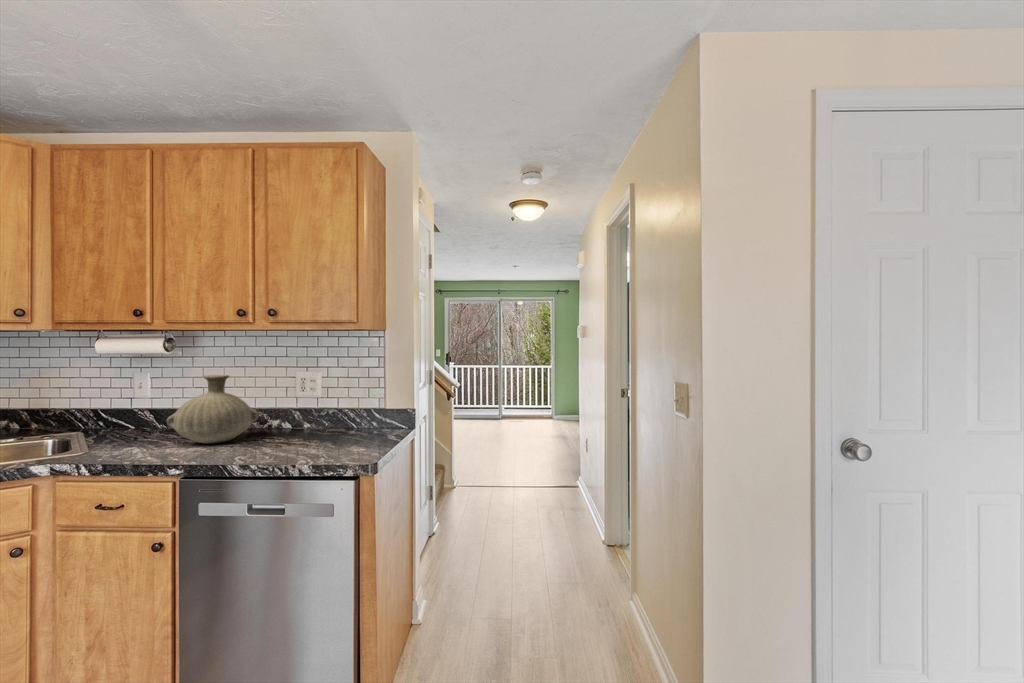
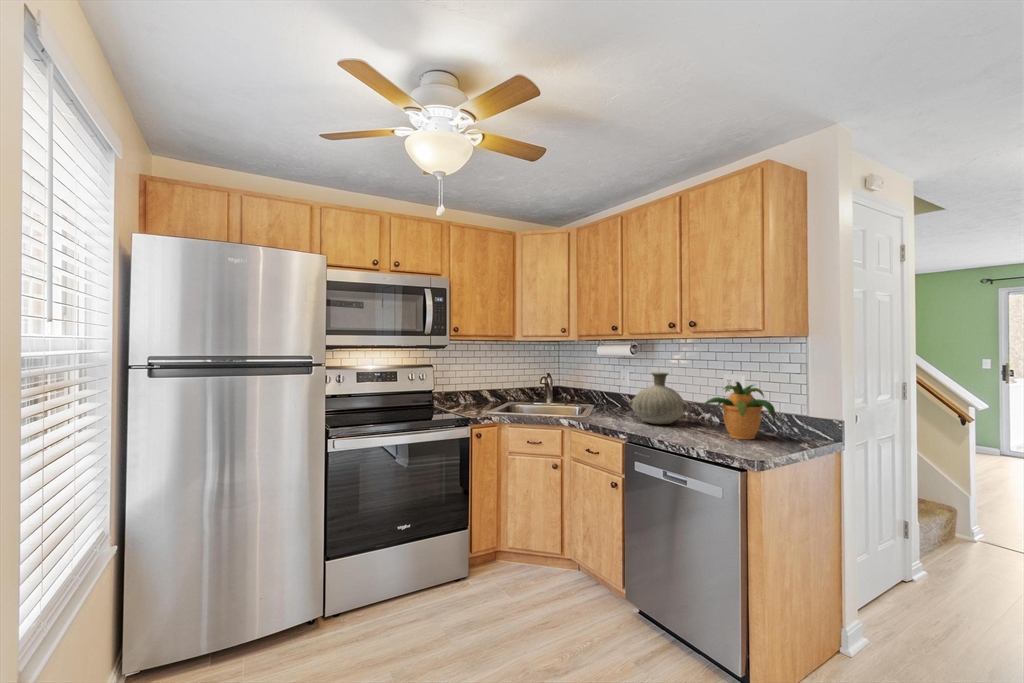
potted plant: none [289,380,367,443] -> present [703,382,775,439]

